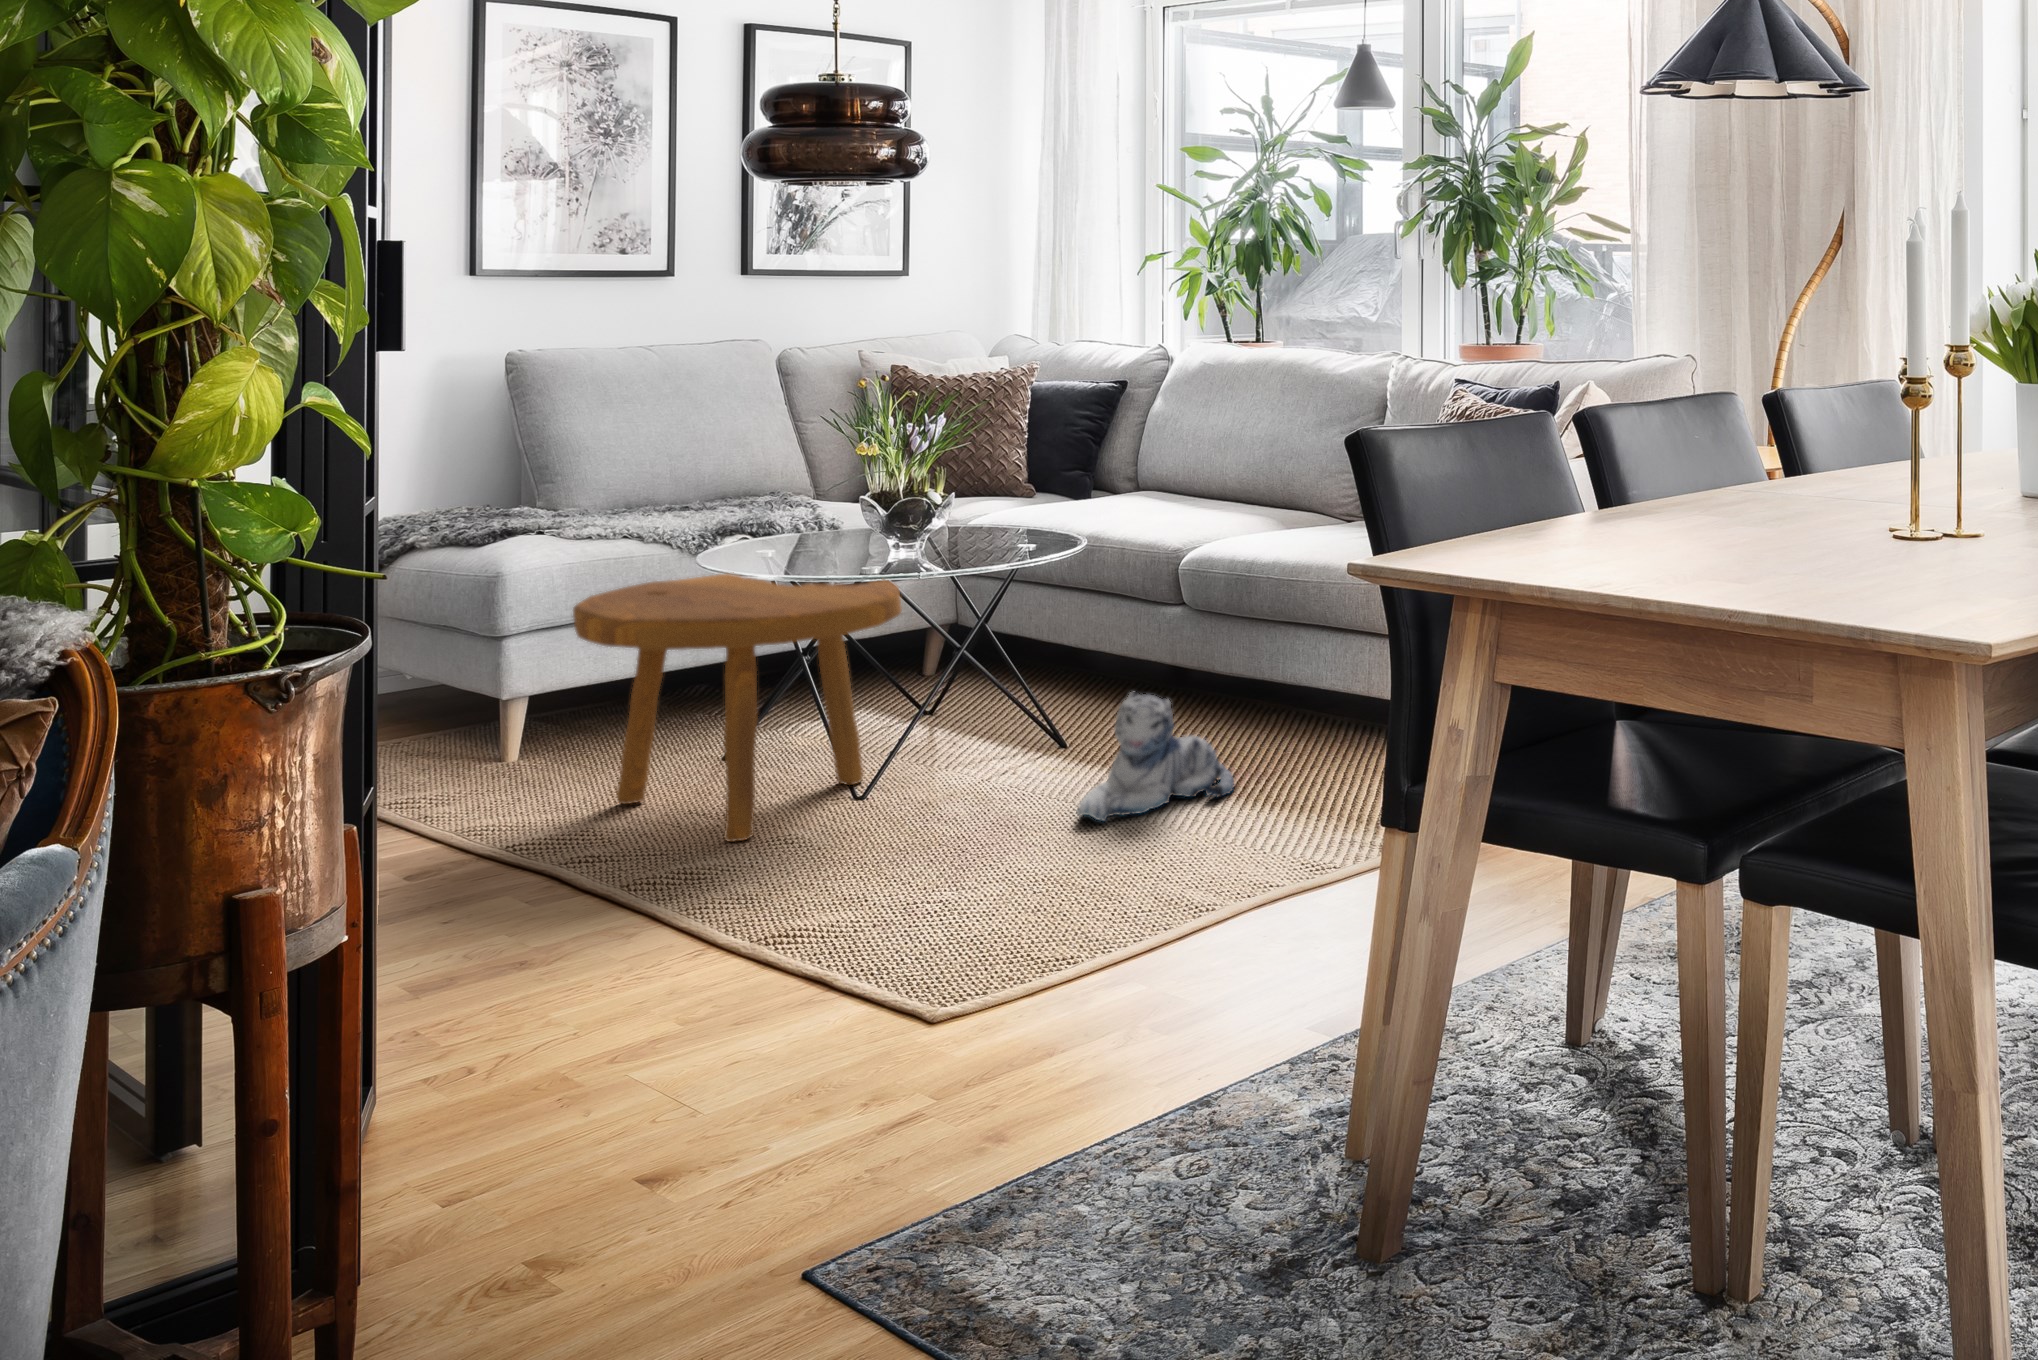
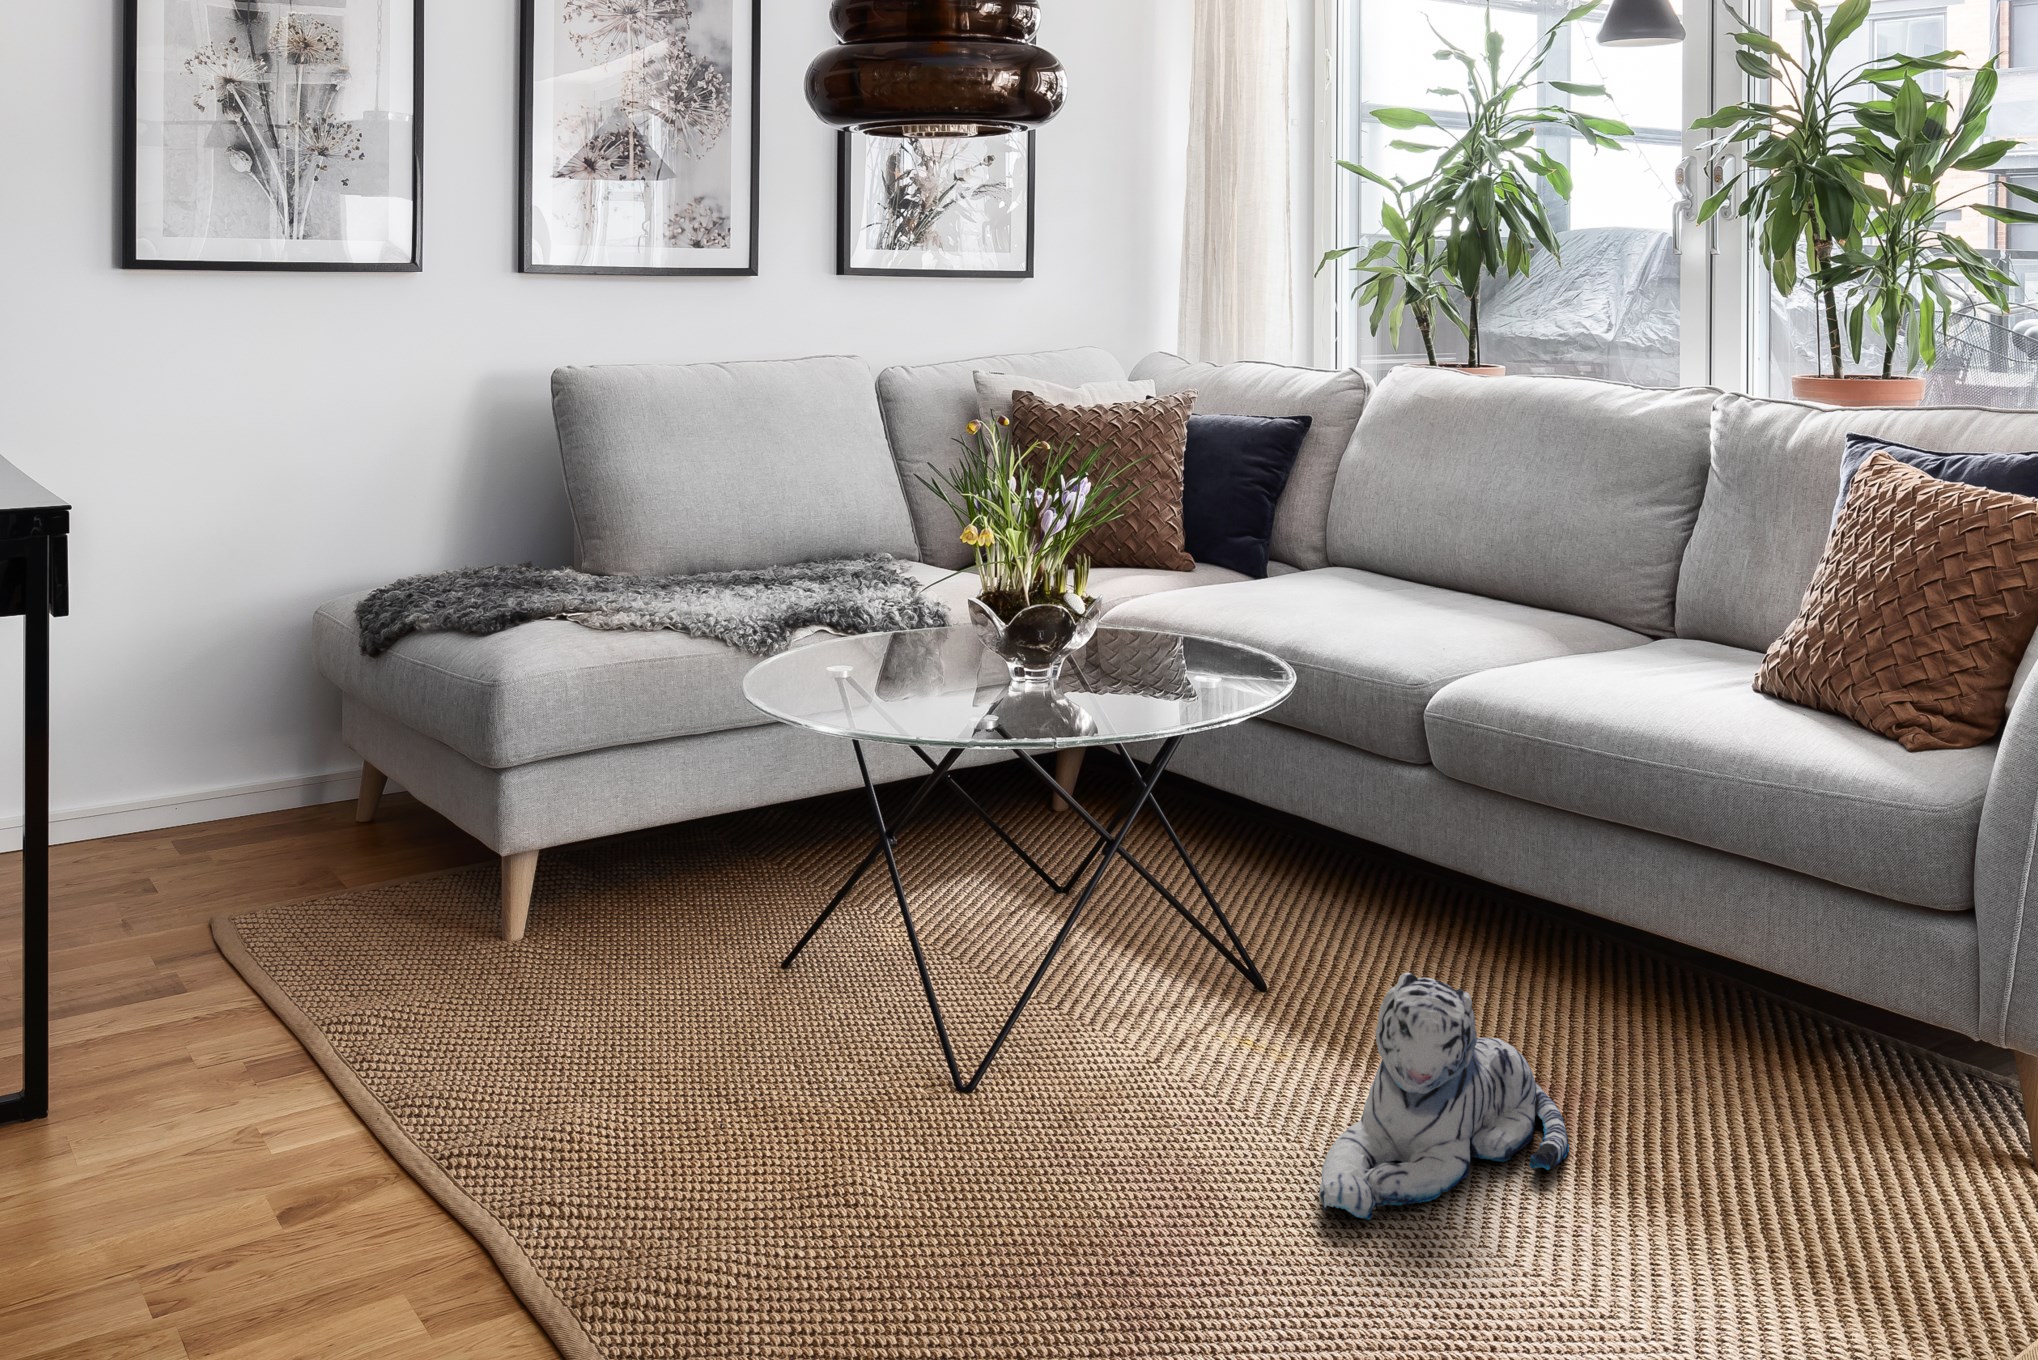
footstool: present [573,574,902,842] -> none [549,707,1031,1192]

